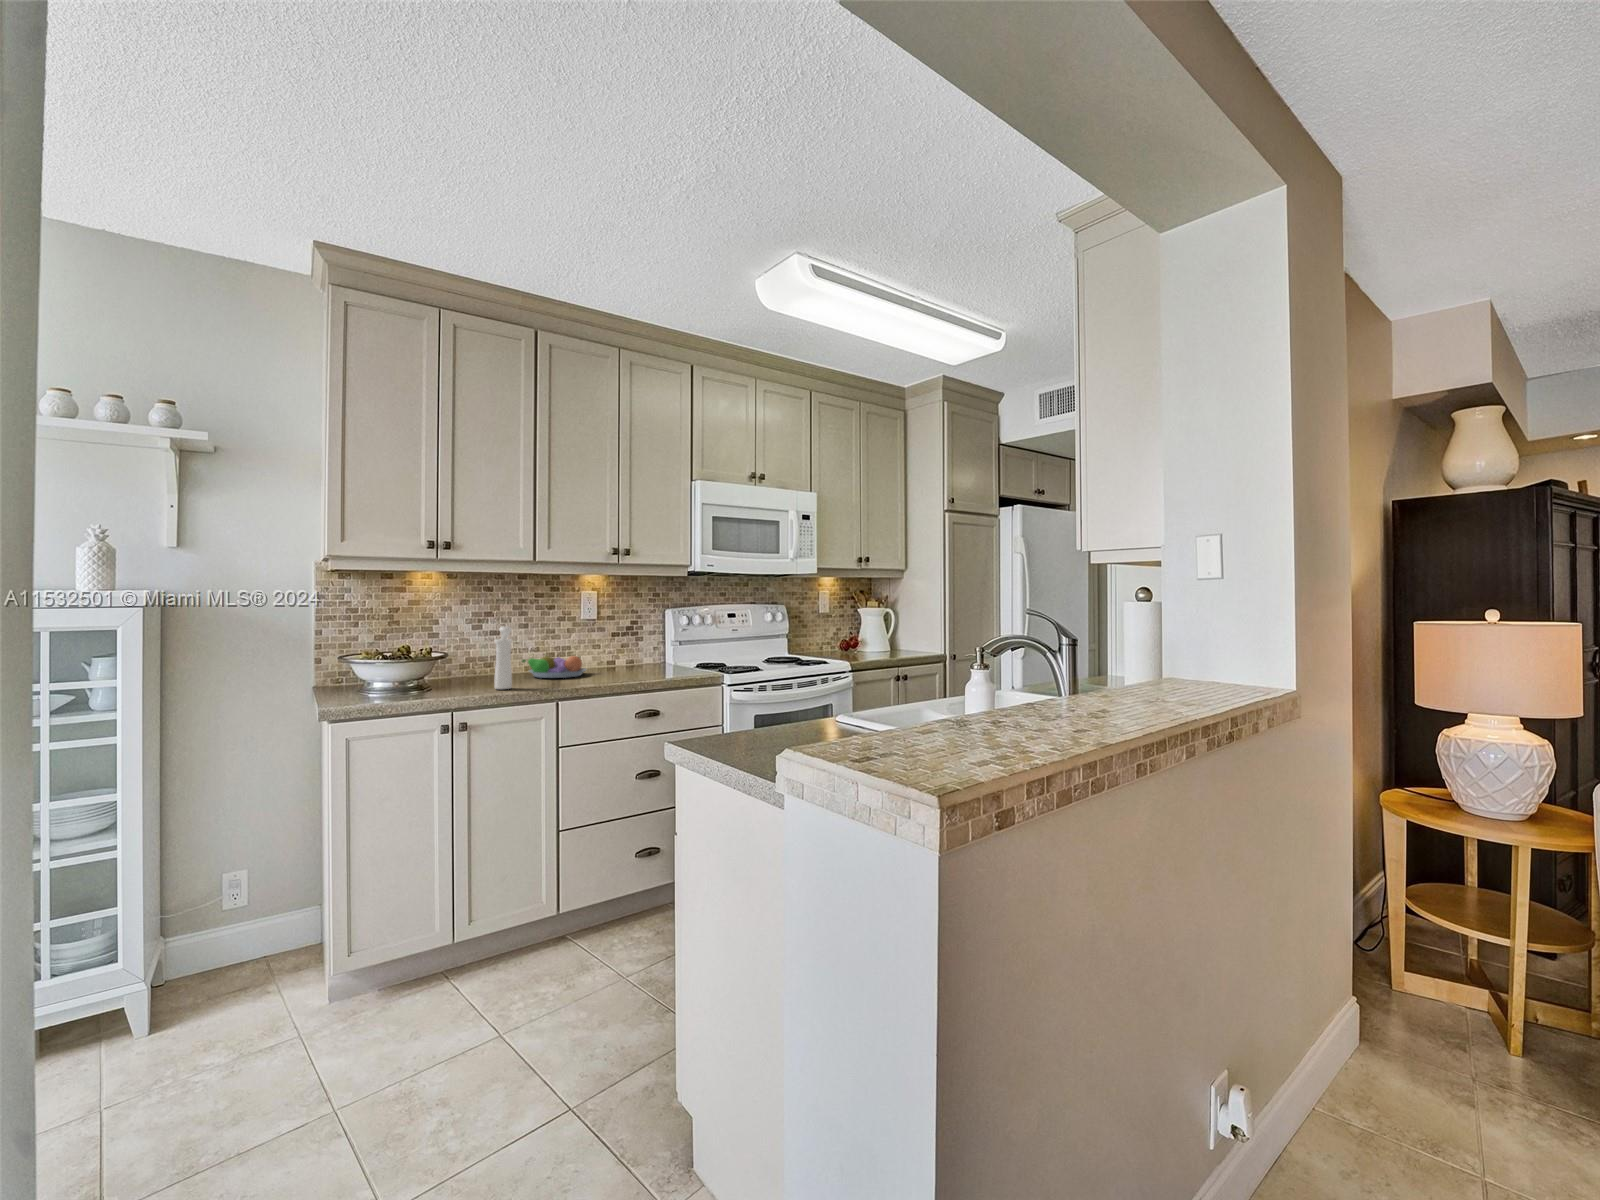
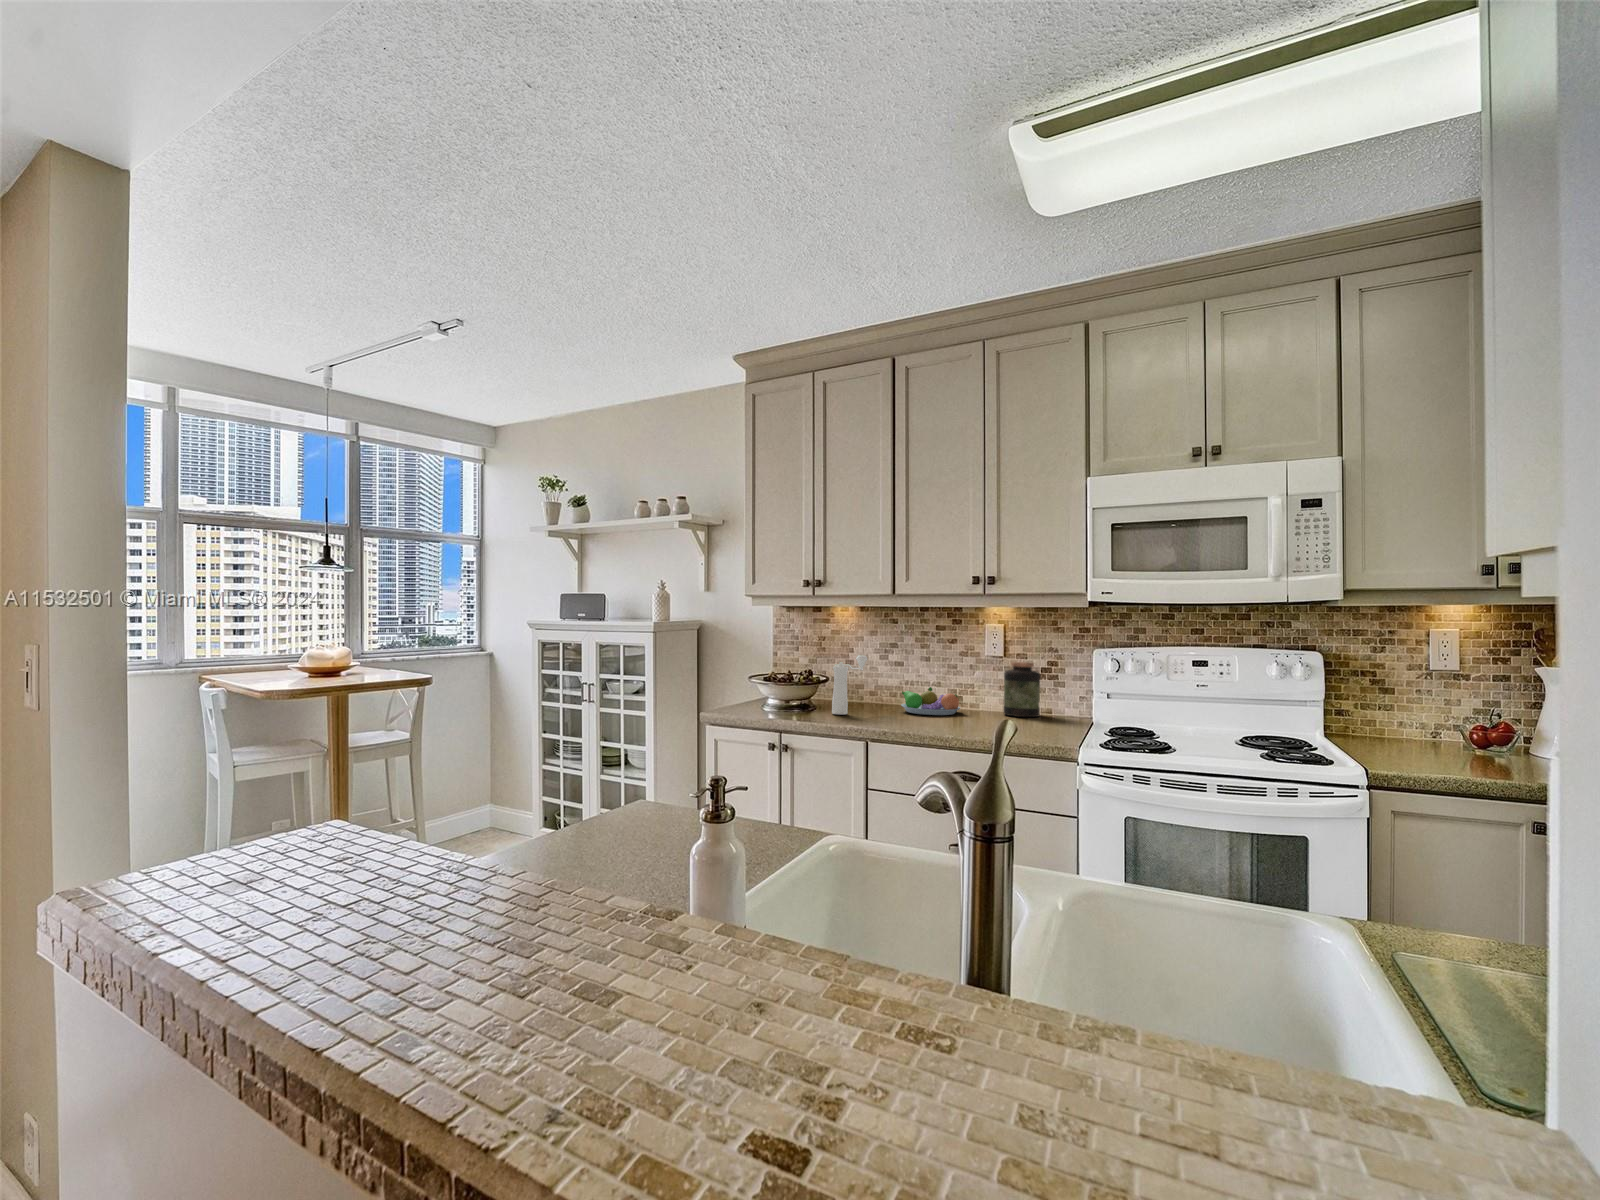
jar: none [608,623,638,669] -> present [1003,662,1040,717]

